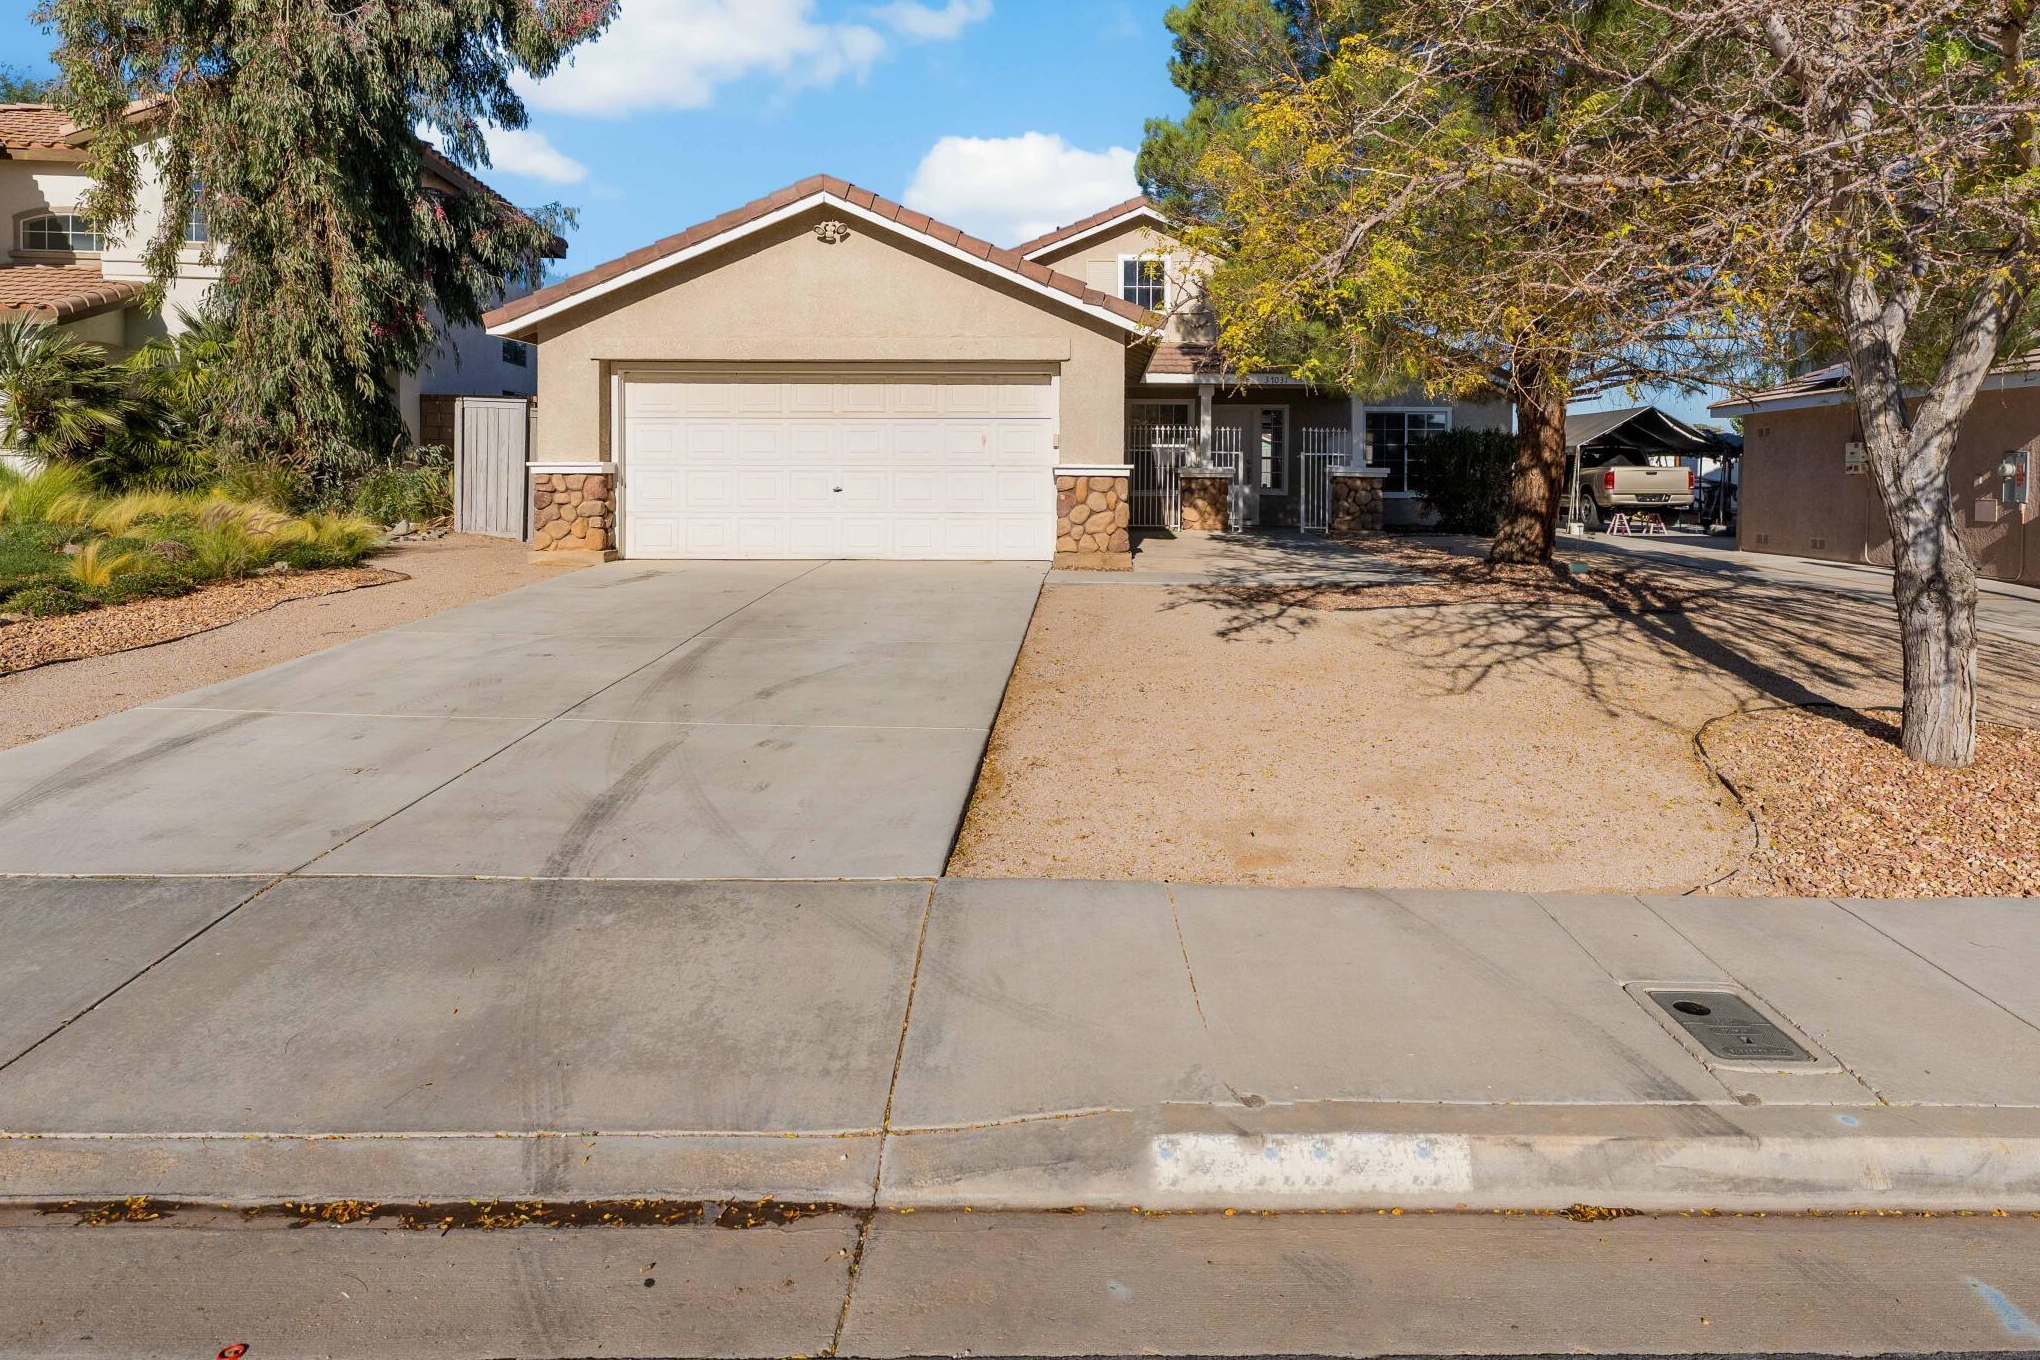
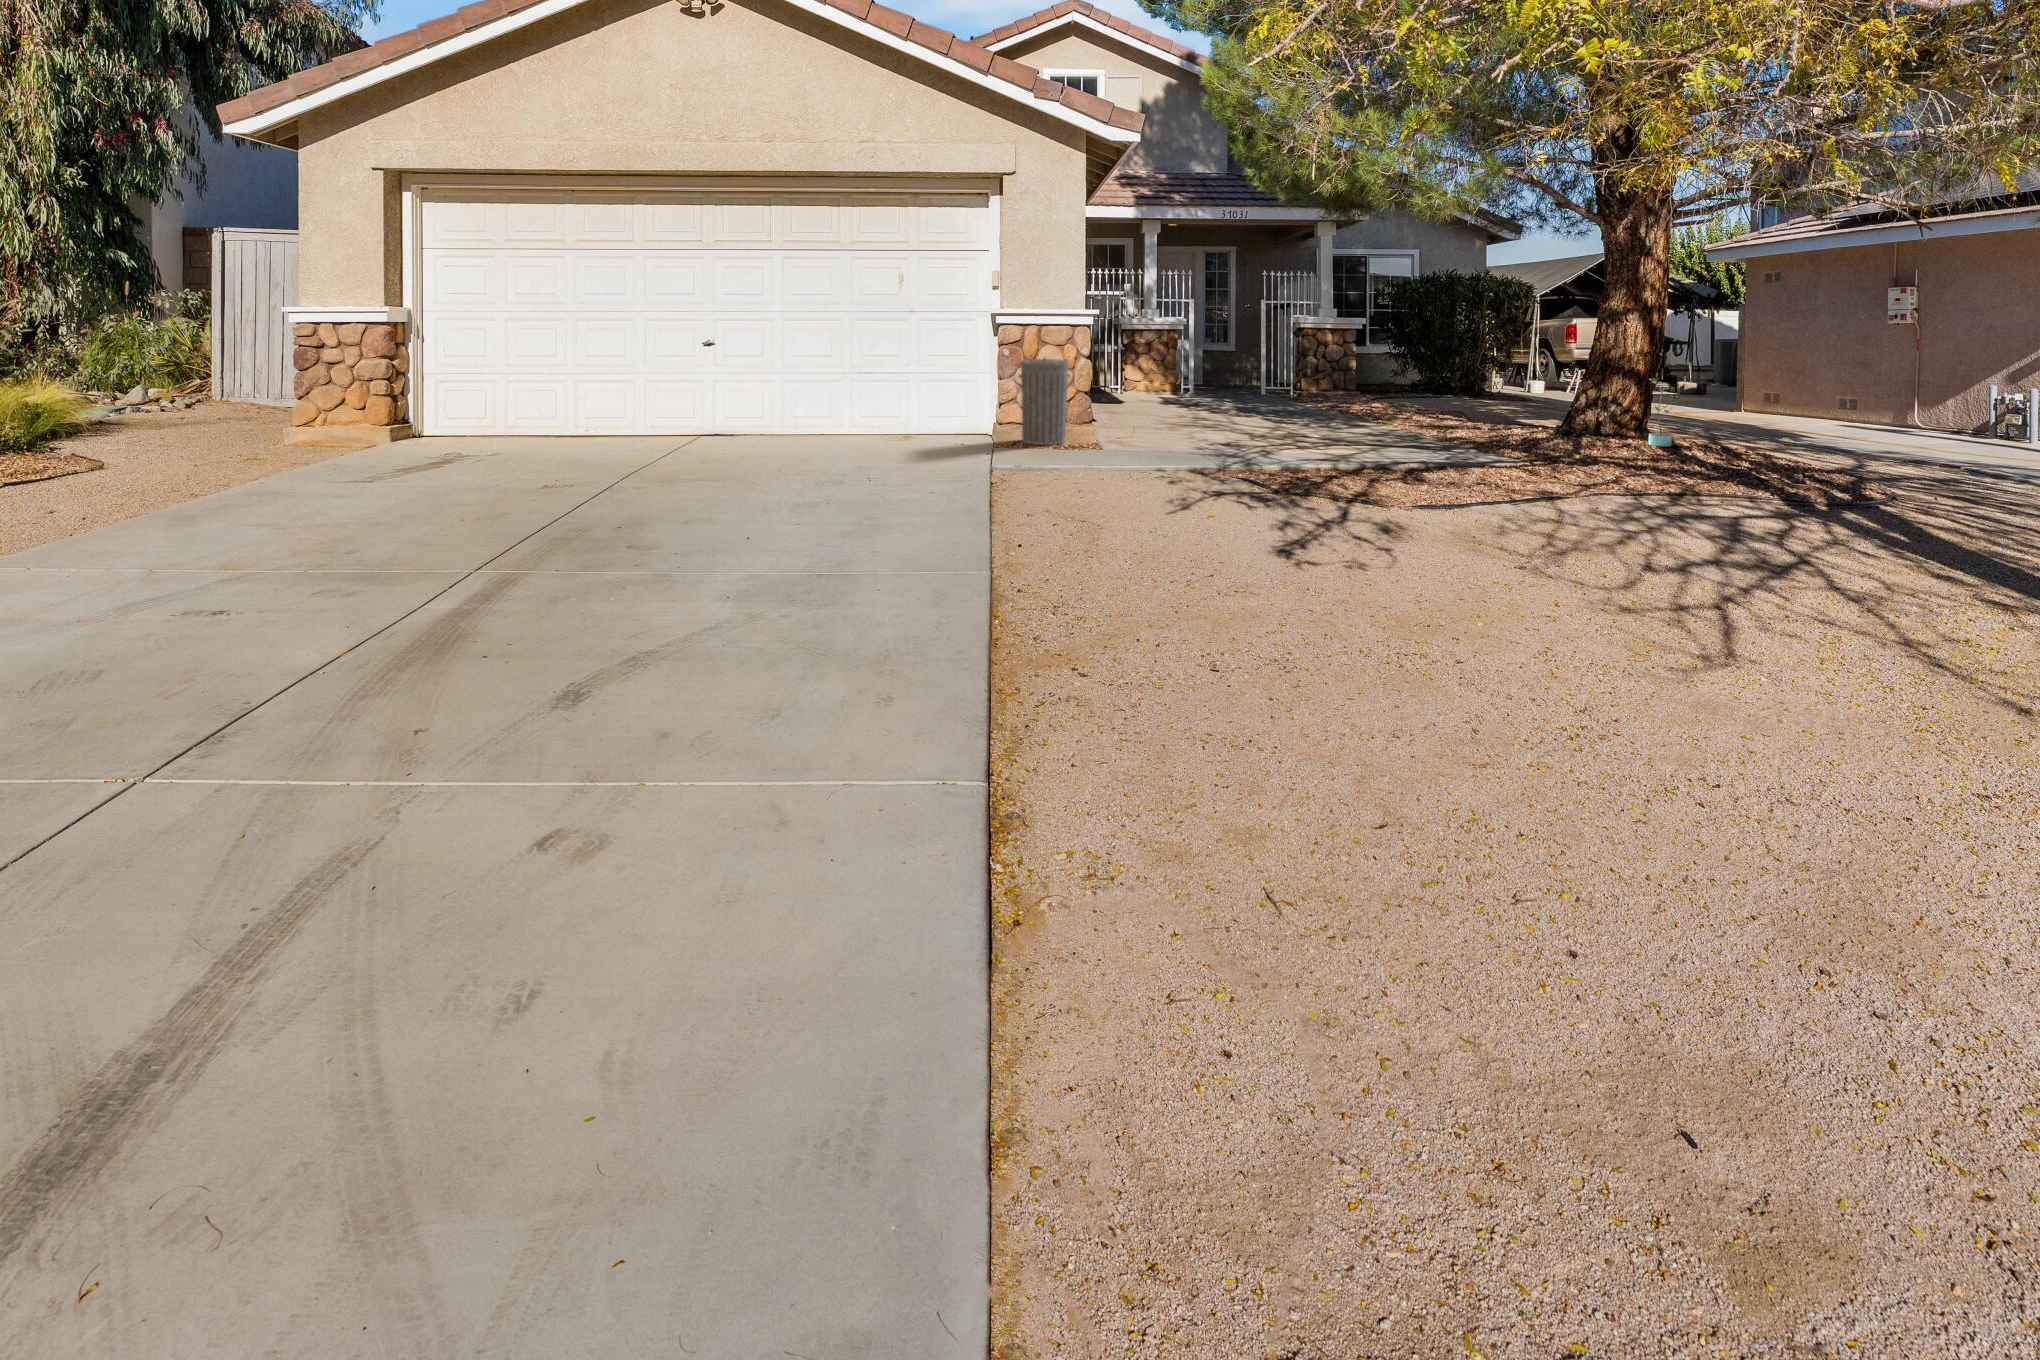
trash can: none [1070,500,1110,567] -> present [1019,357,1070,445]

